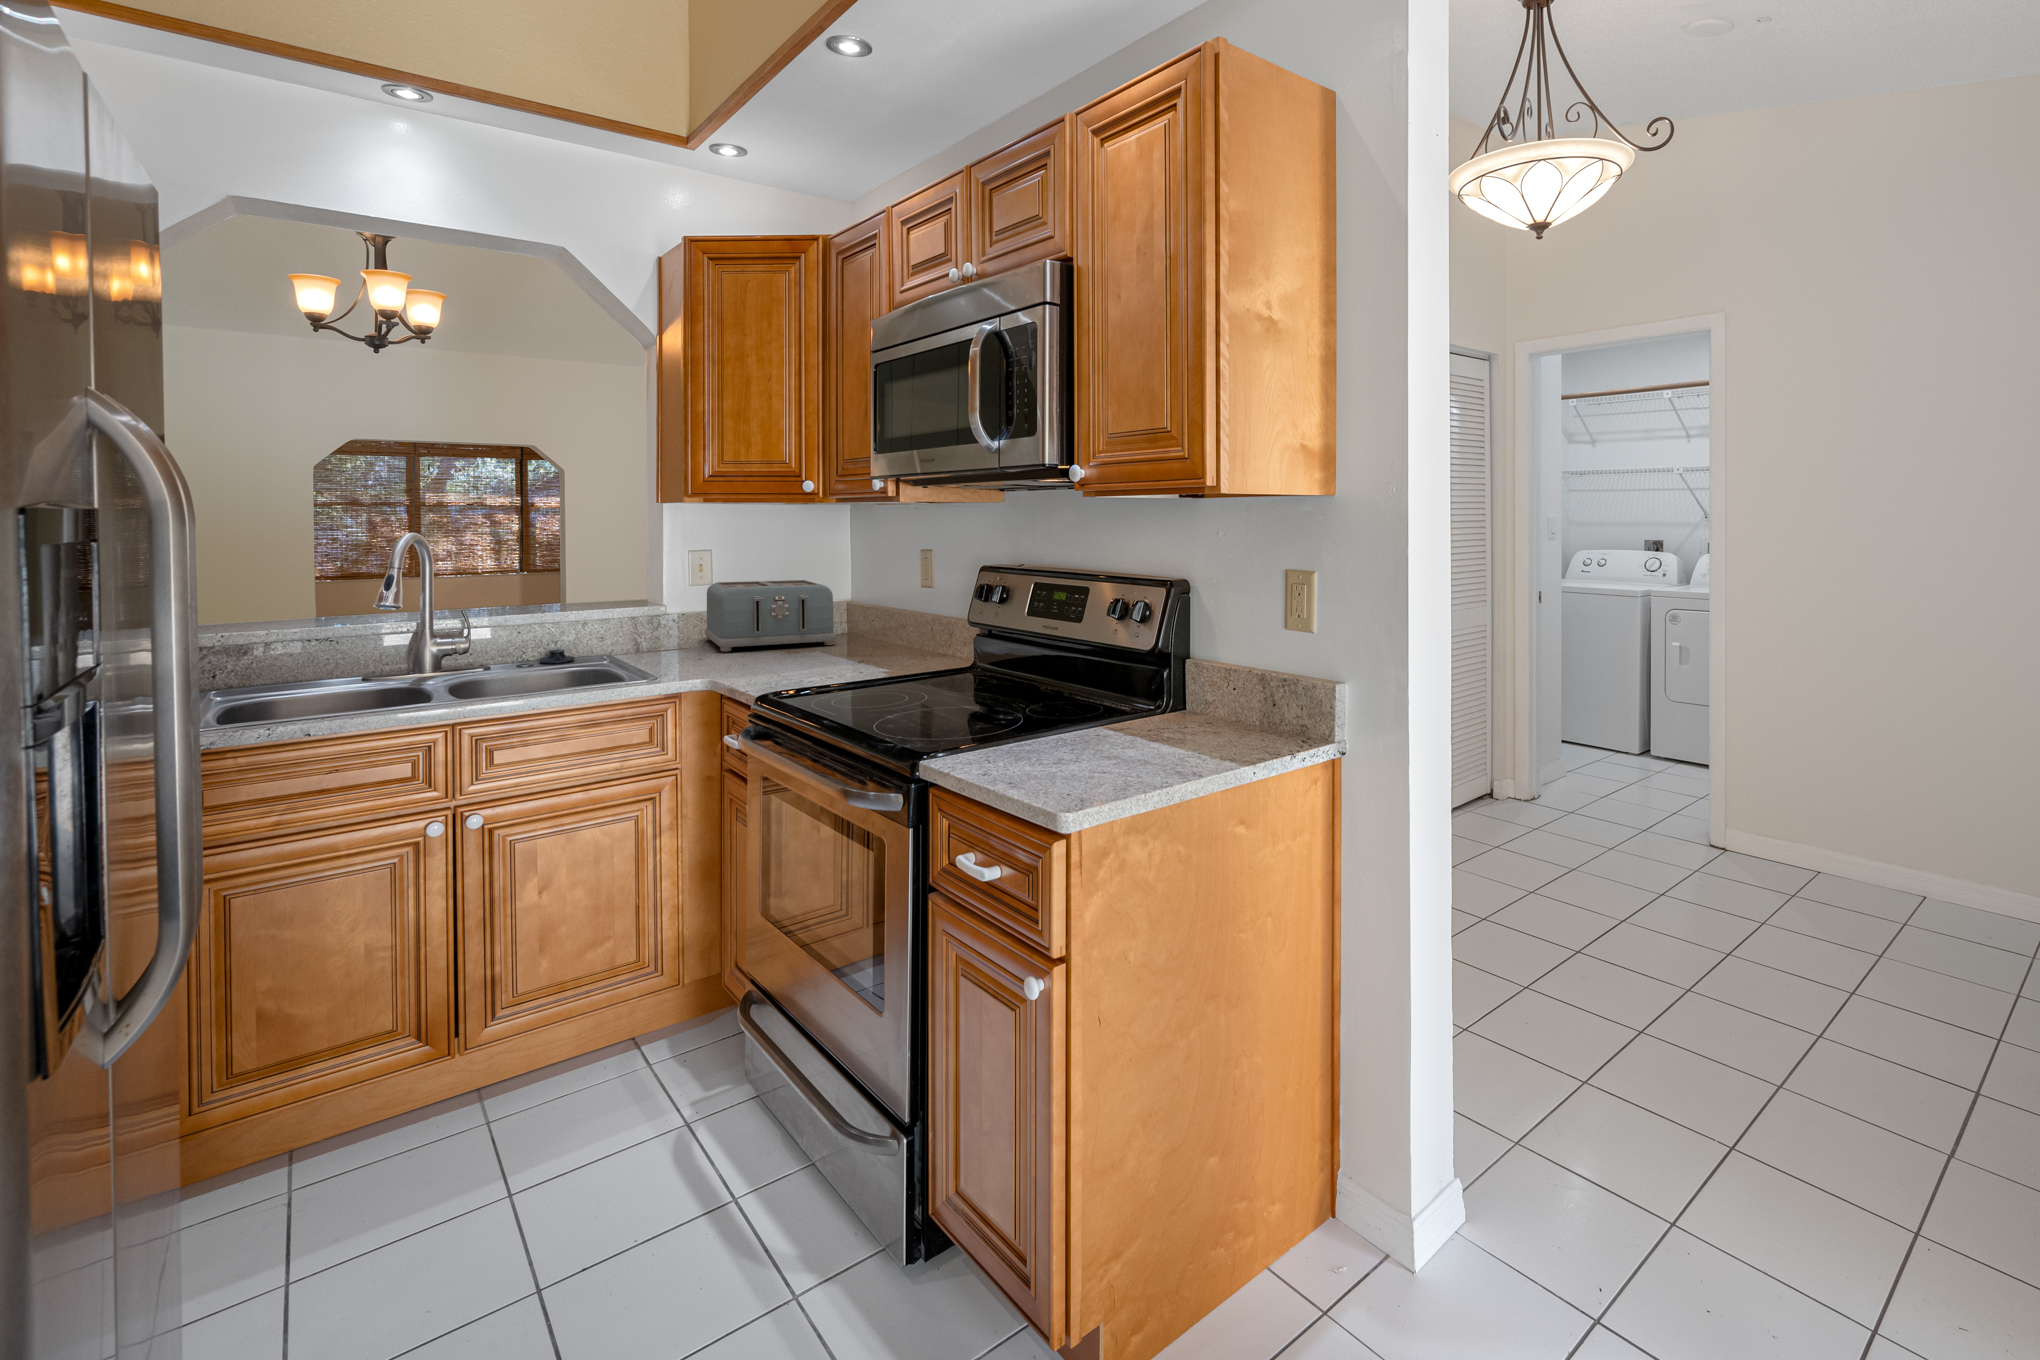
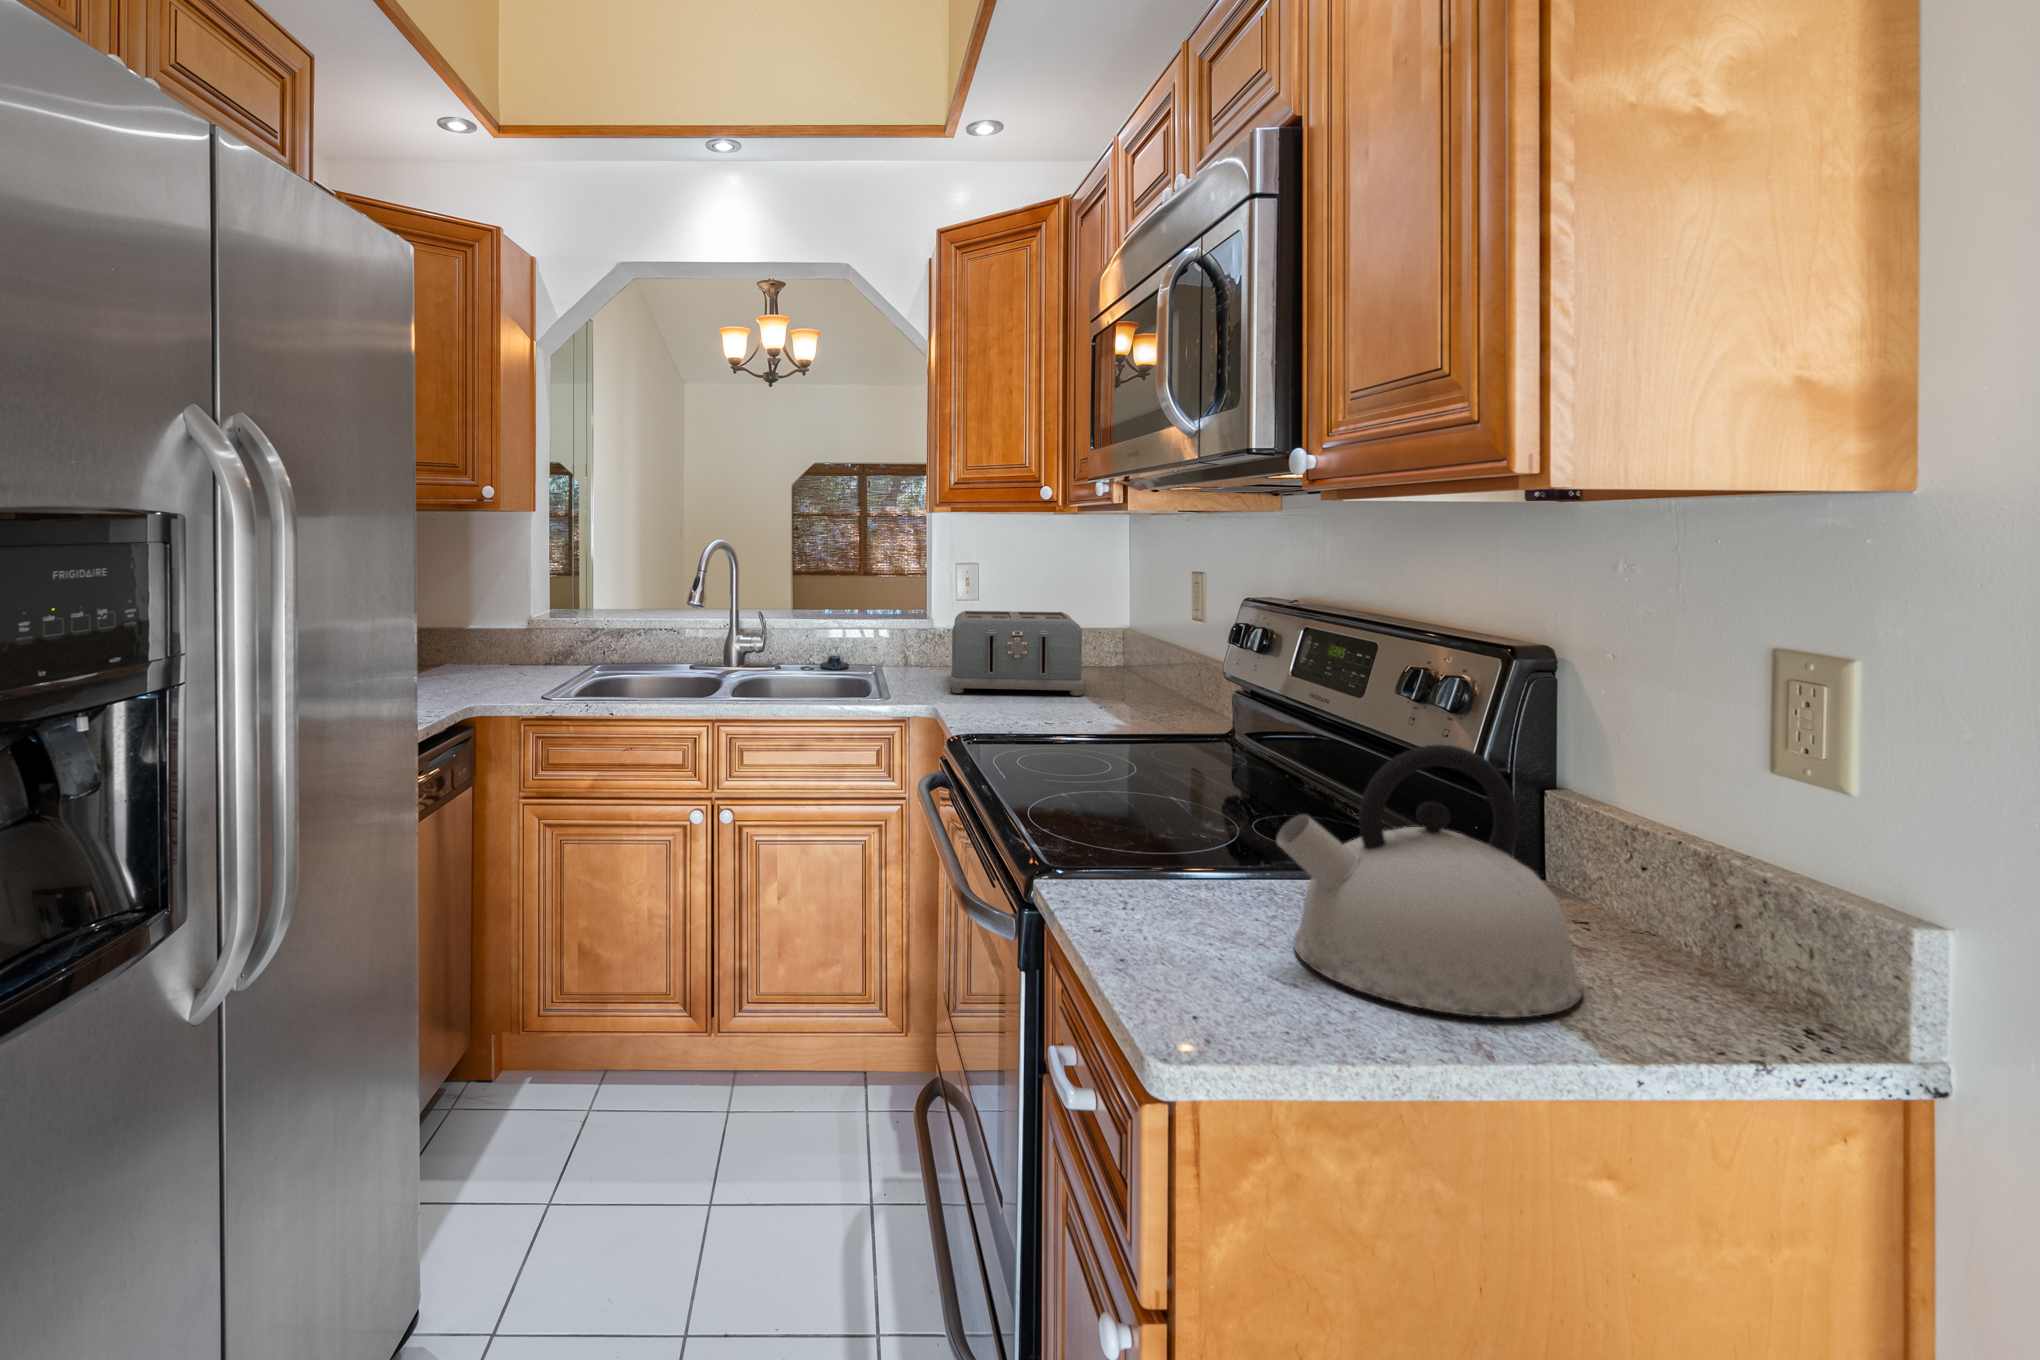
kettle: none [1087,631,1227,765] -> present [1277,745,1583,1017]

